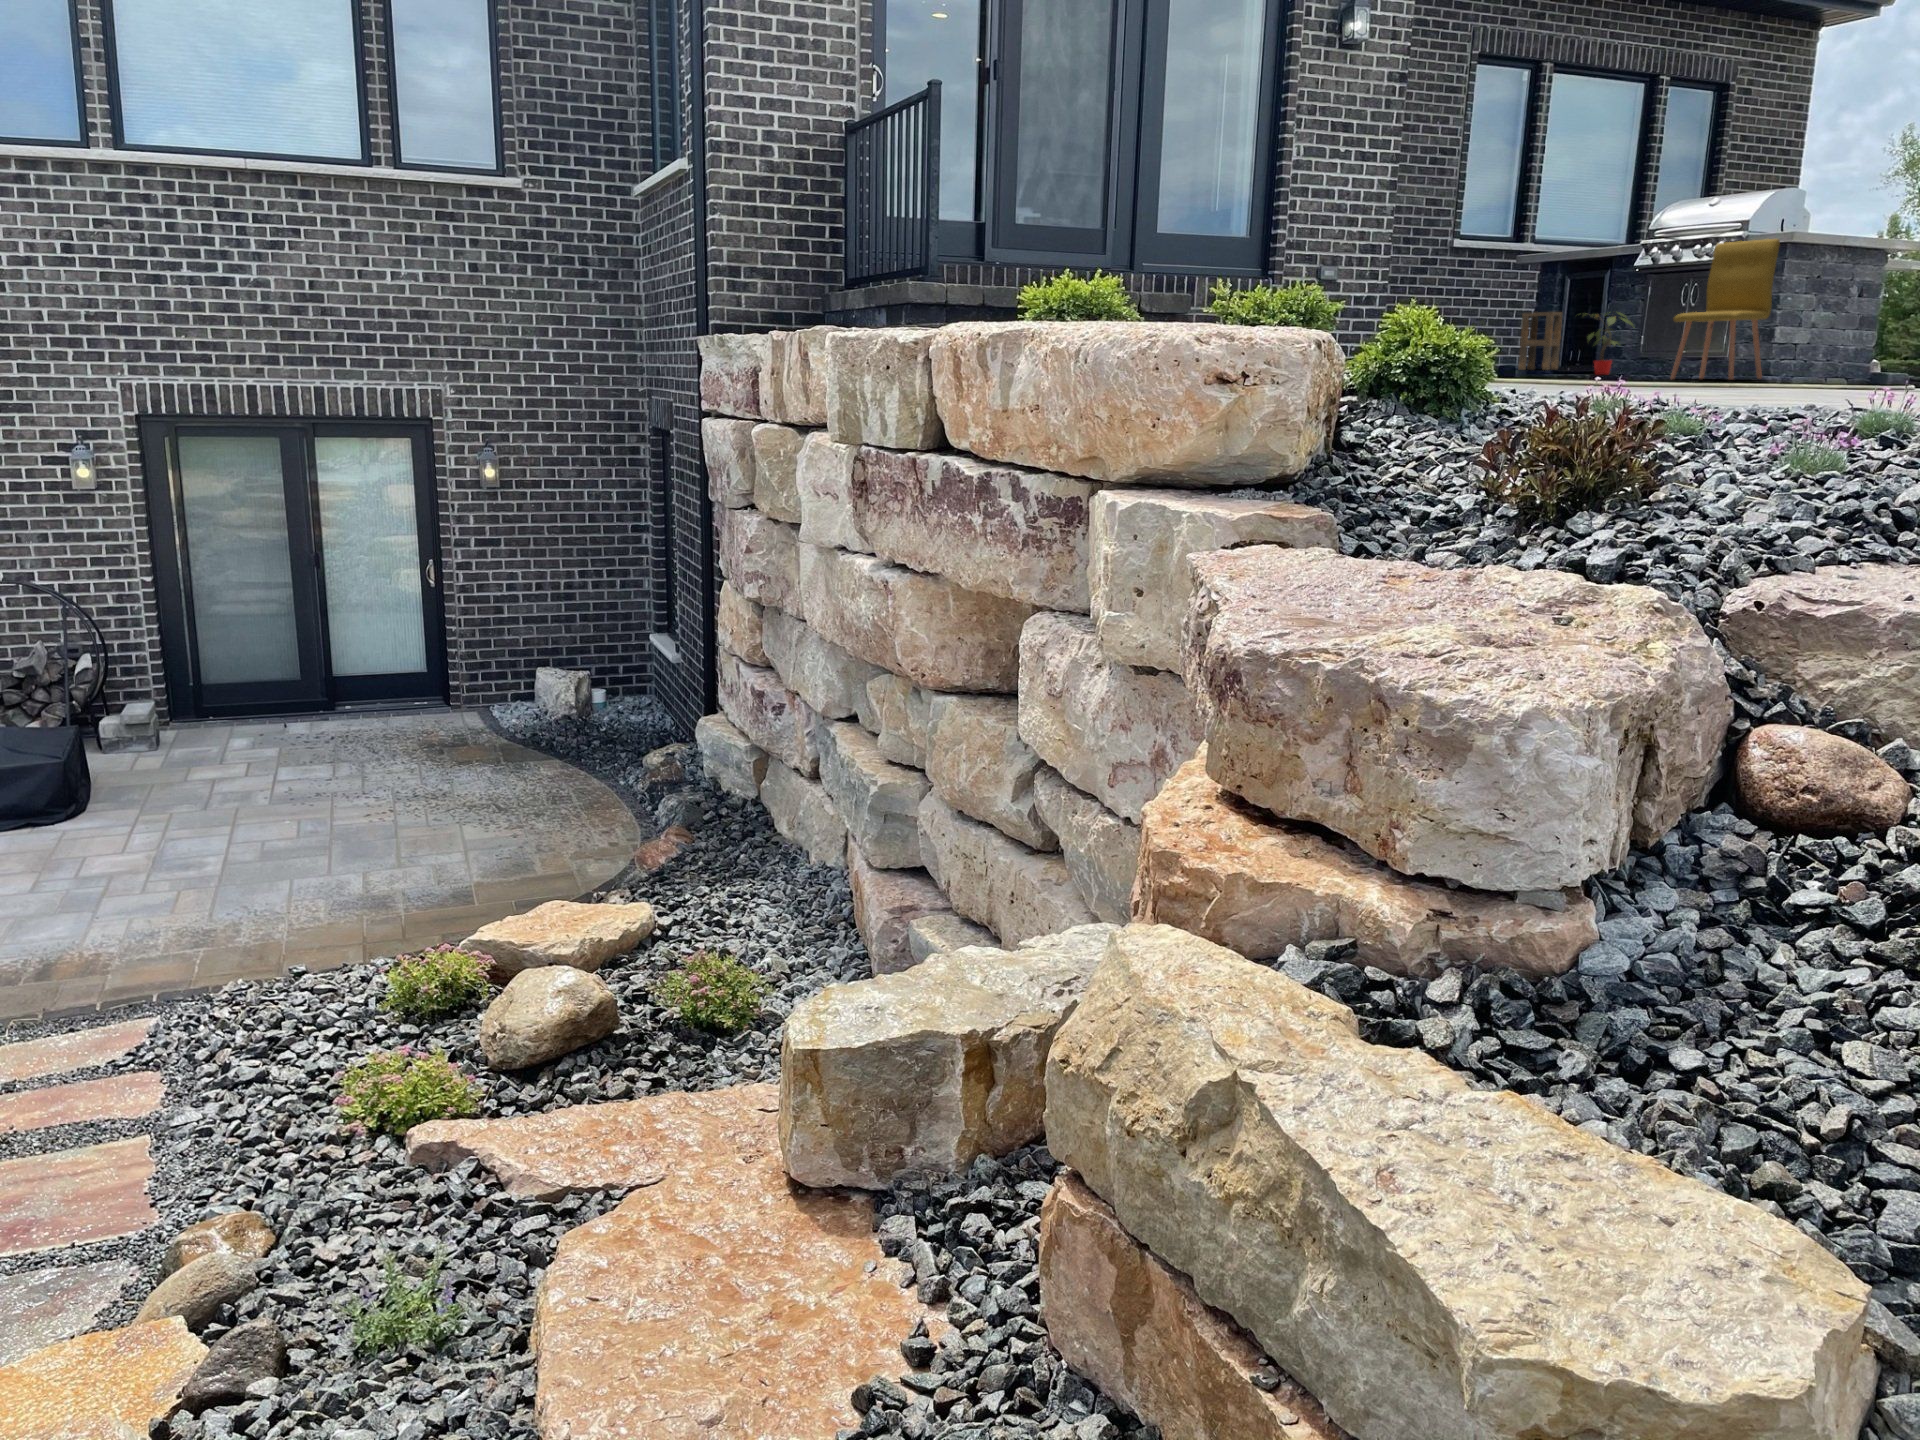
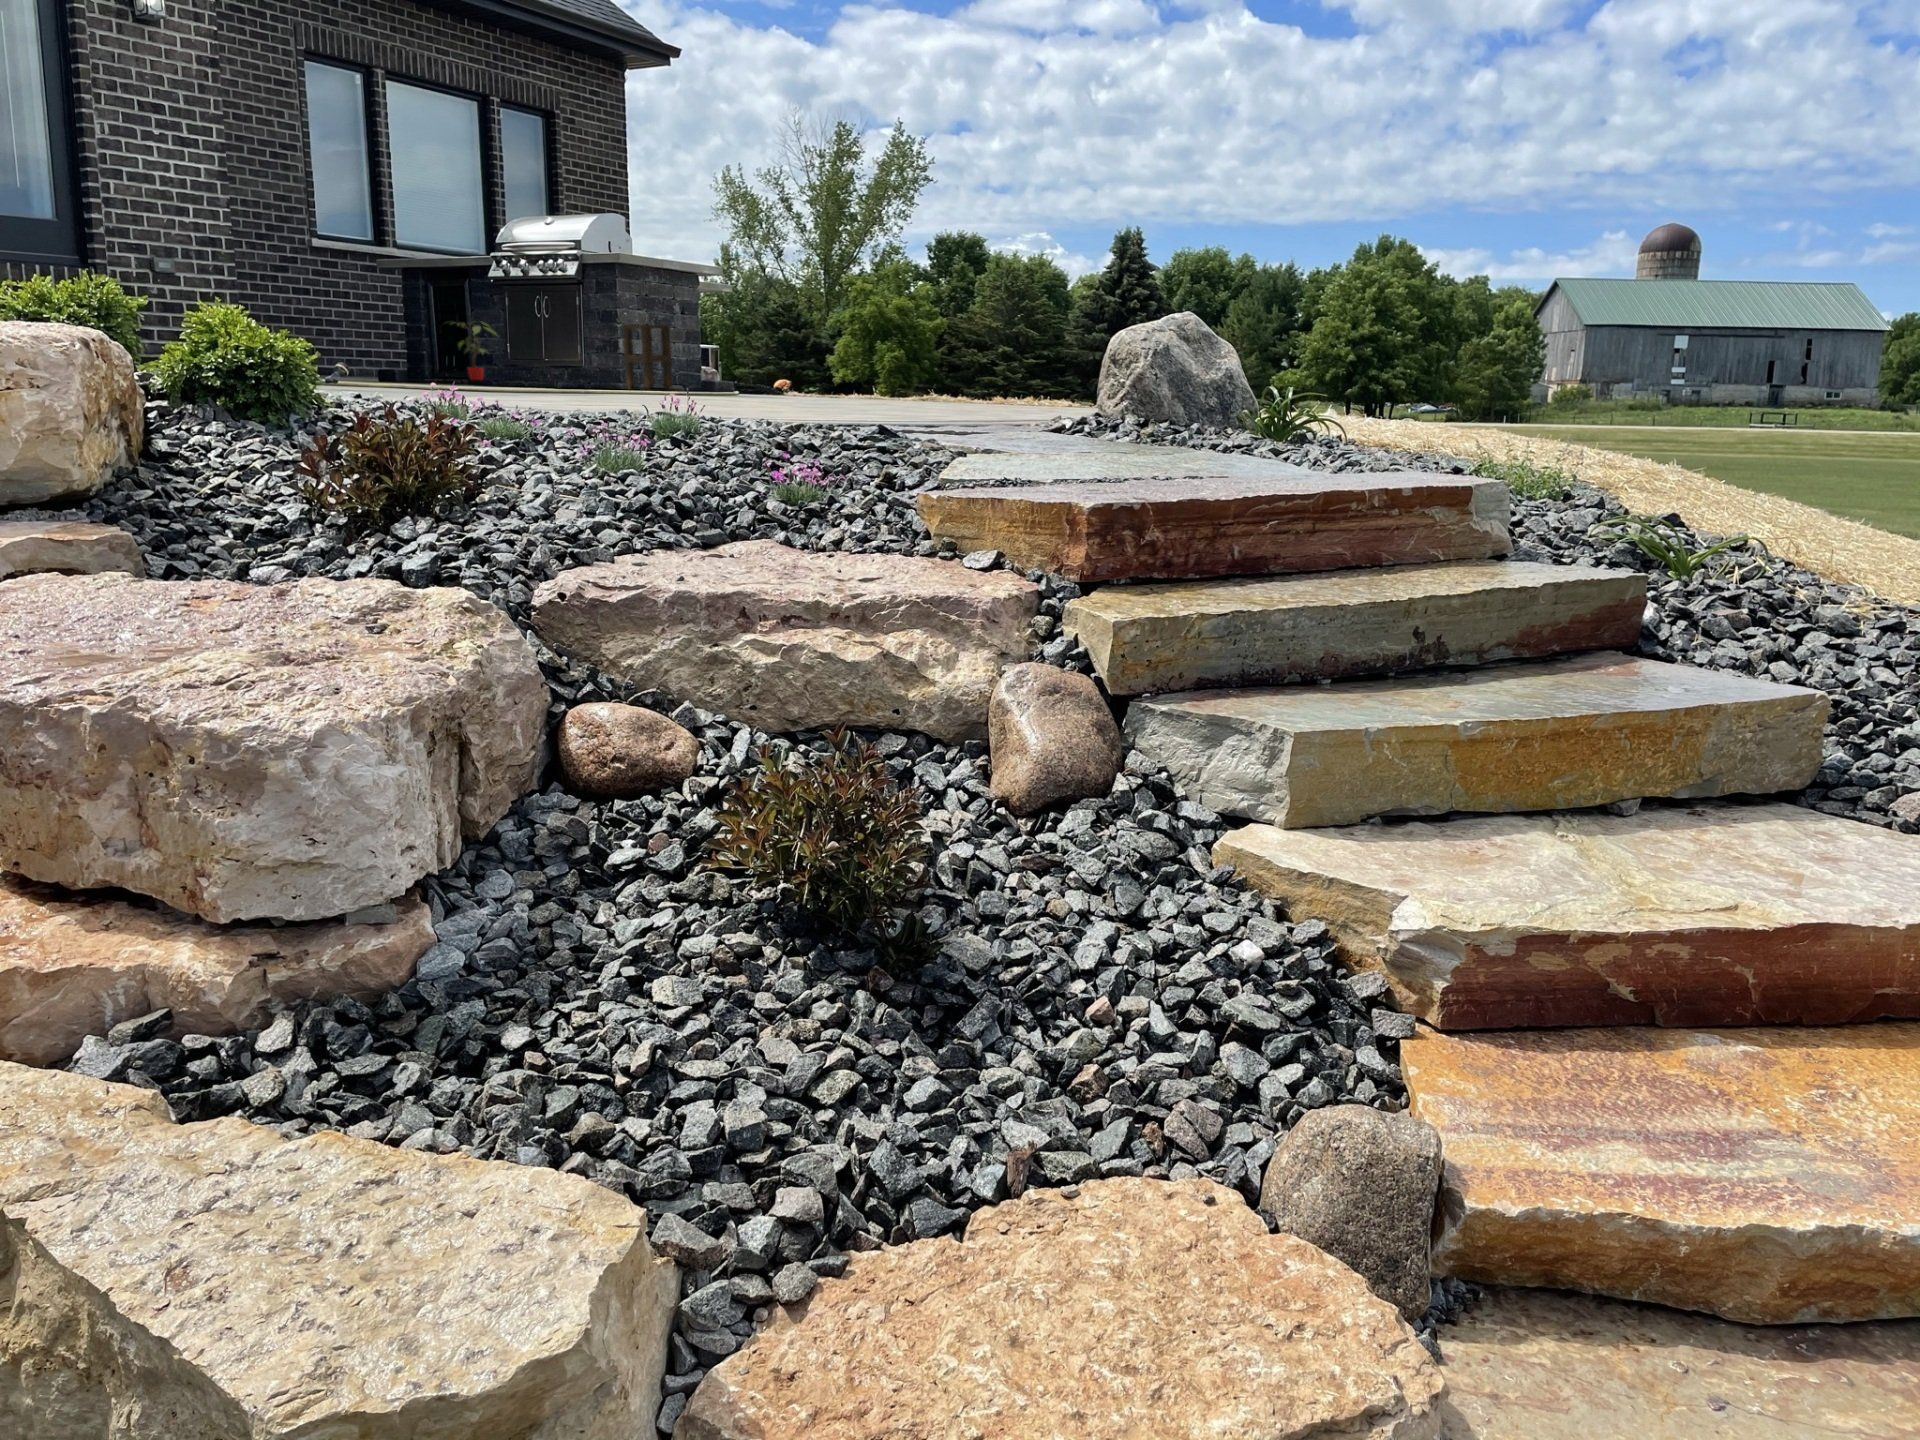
chair: present [1671,239,1780,380] -> none [529,262,612,387]
side table: present [1518,312,1562,370] -> present [623,324,672,388]

